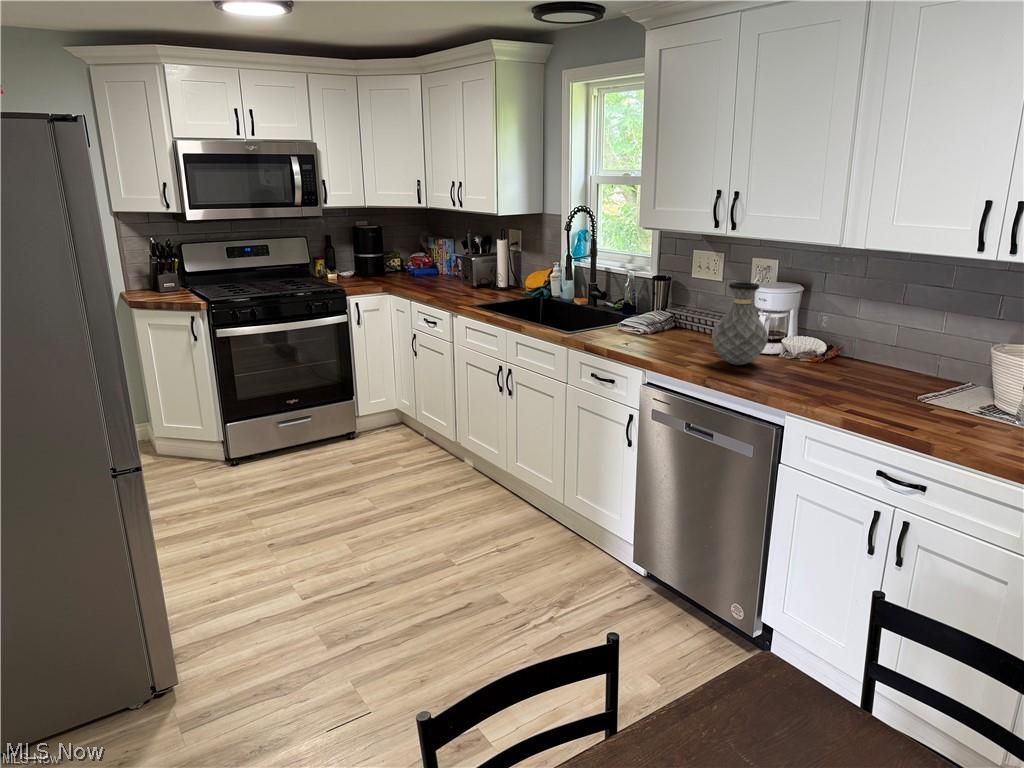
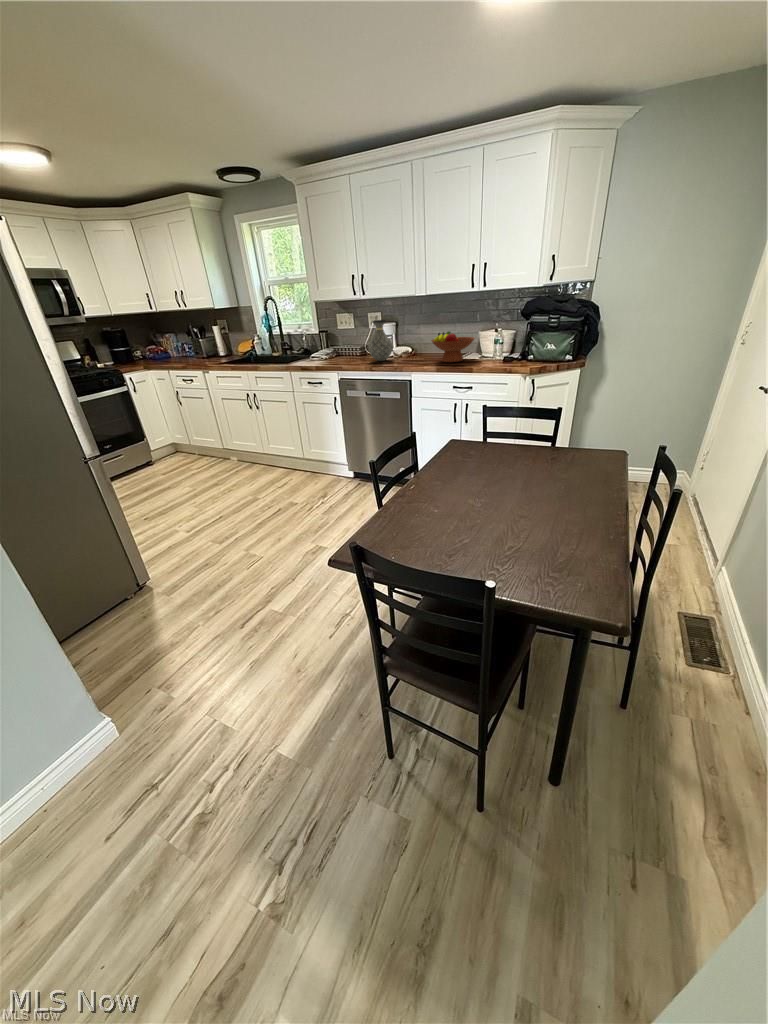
fruit bowl: none [848,336,969,411] -> present [431,331,475,362]

